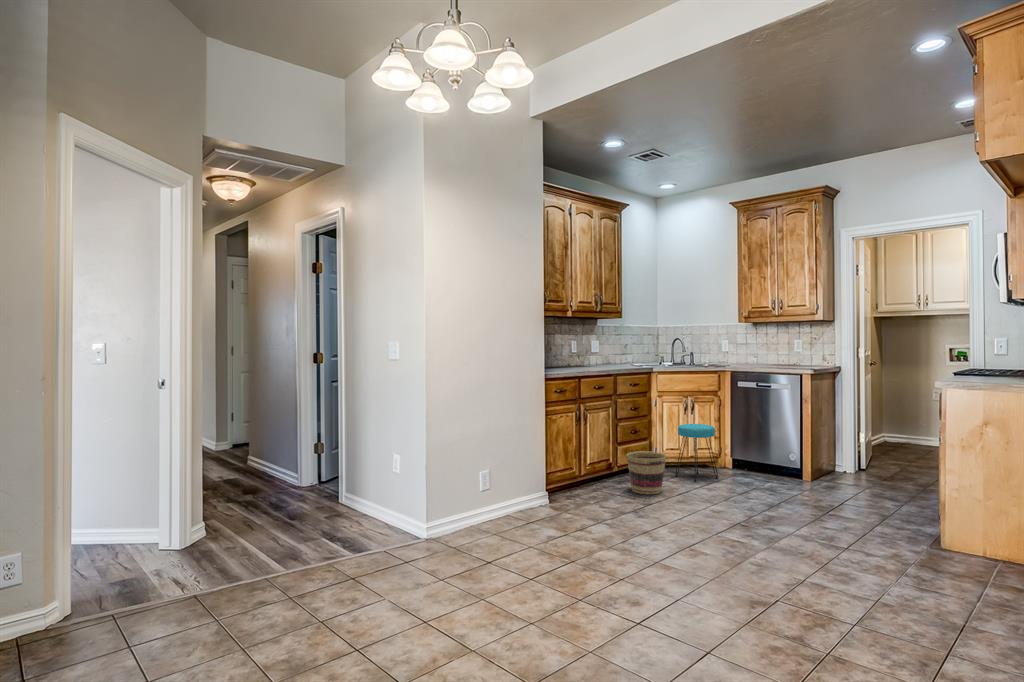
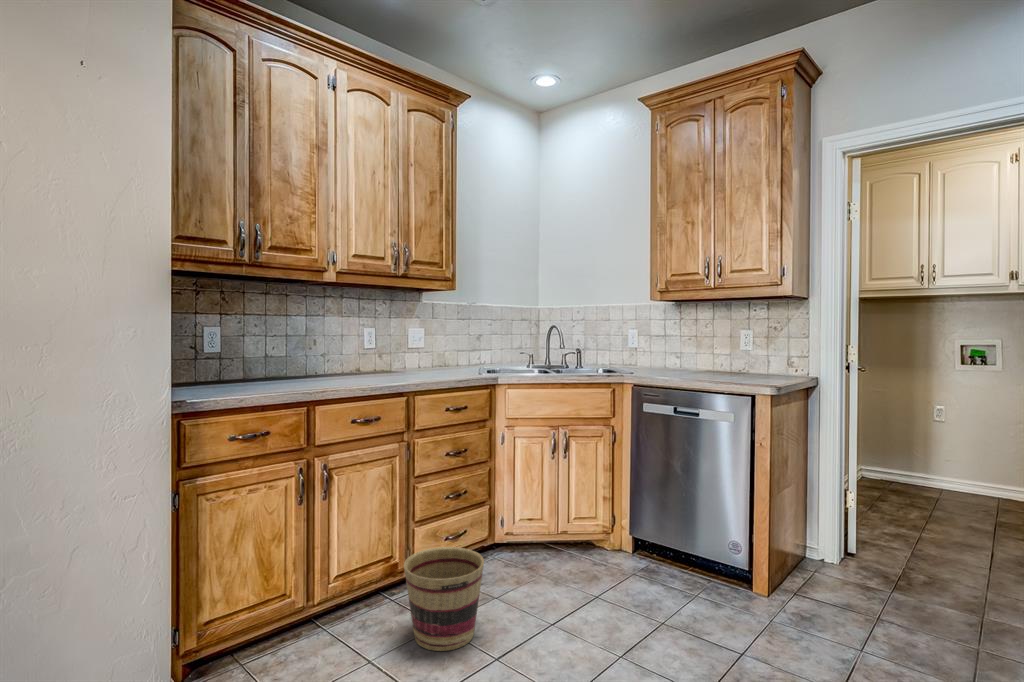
stool: present [676,424,718,481] -> none [526,479,601,597]

